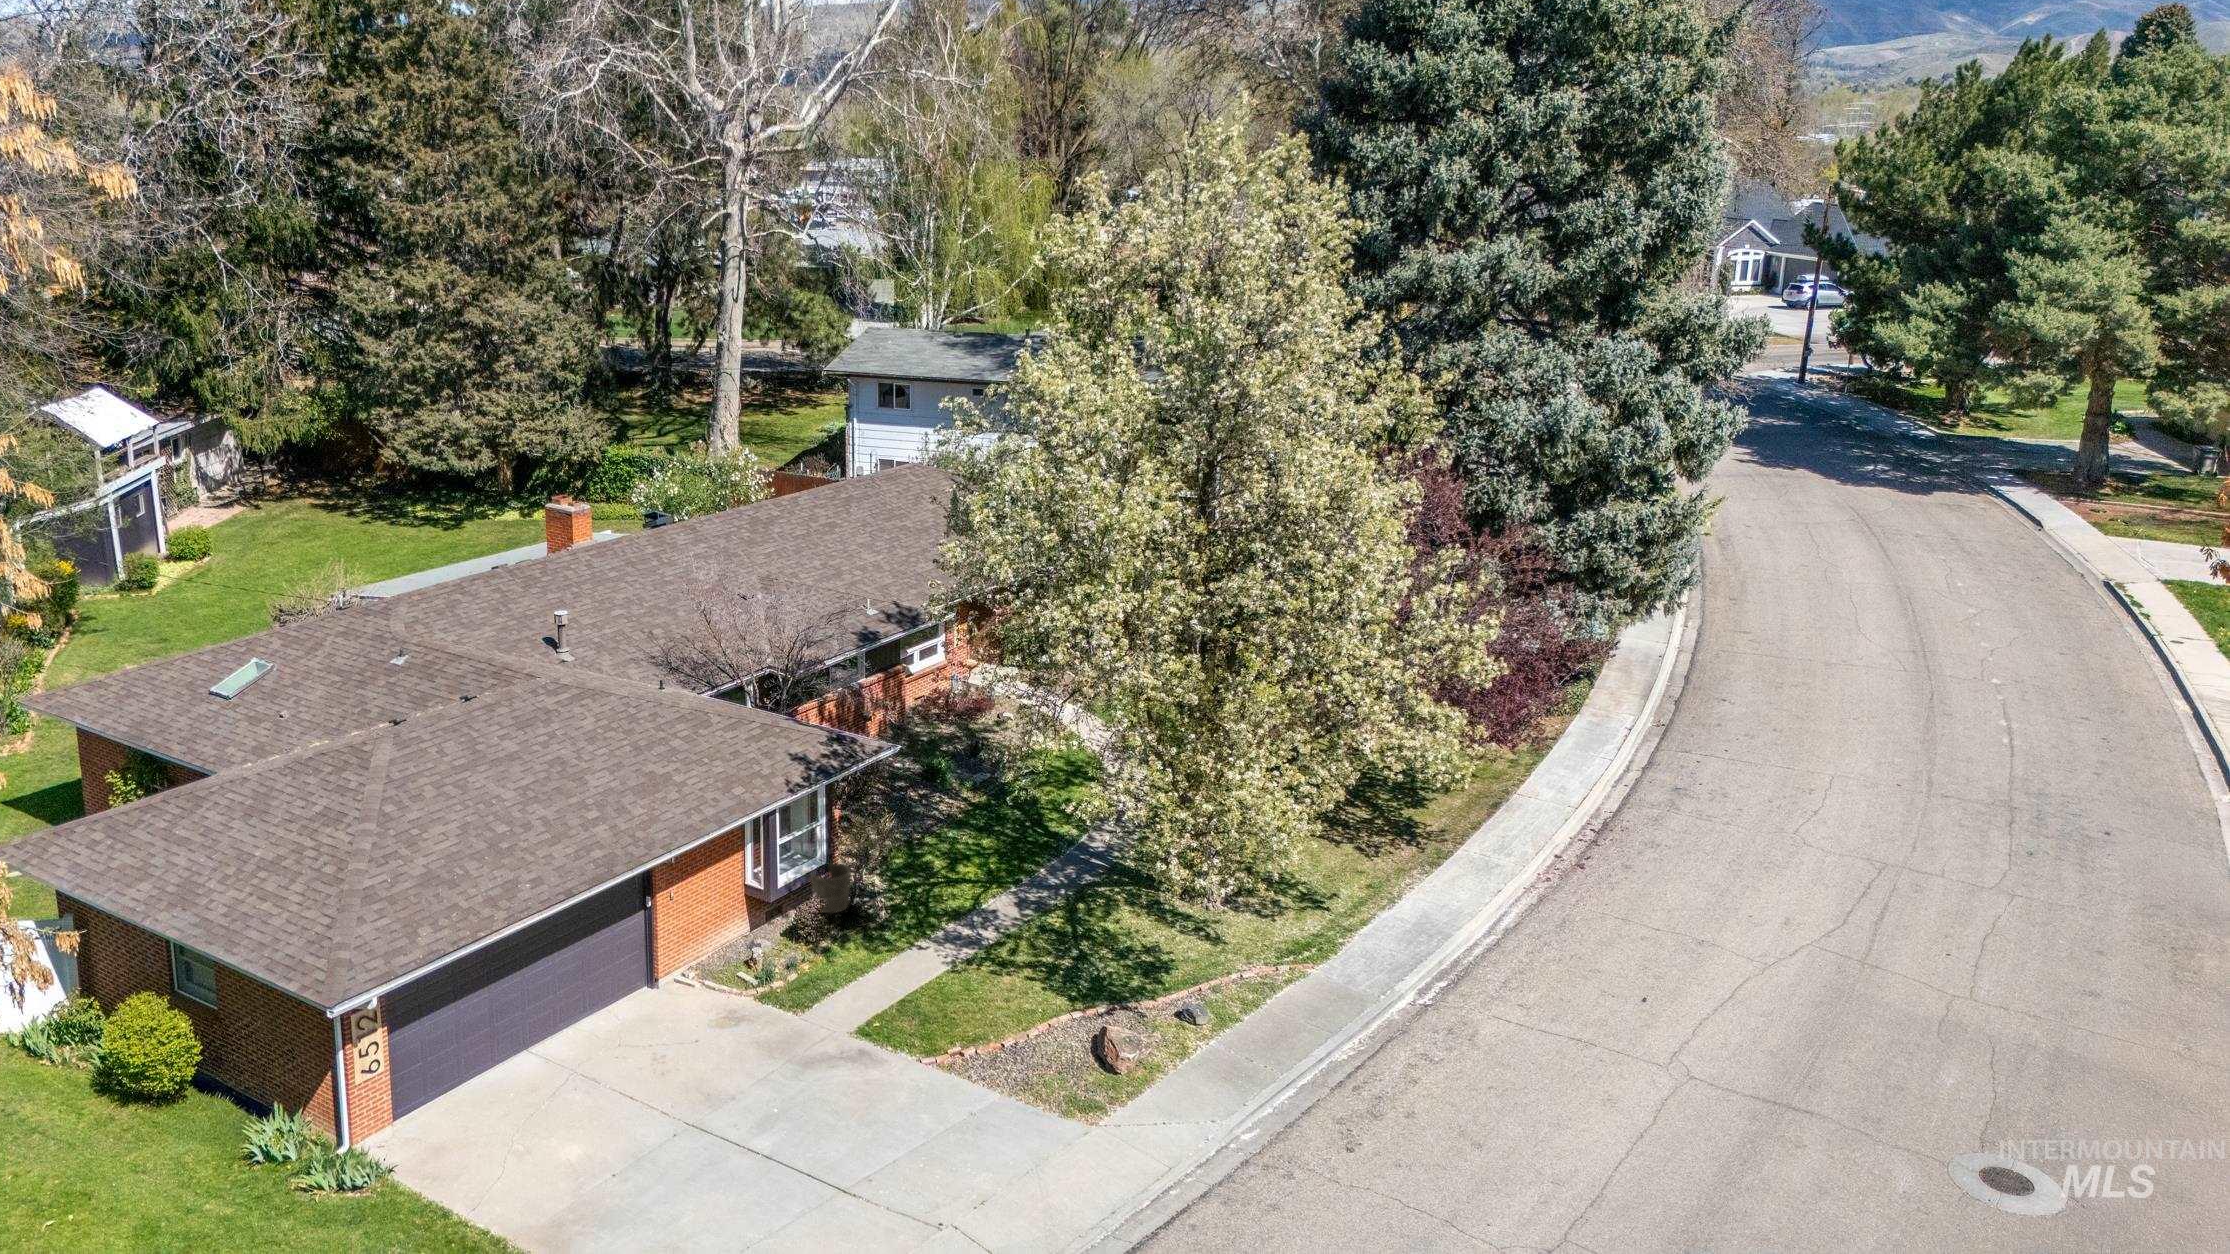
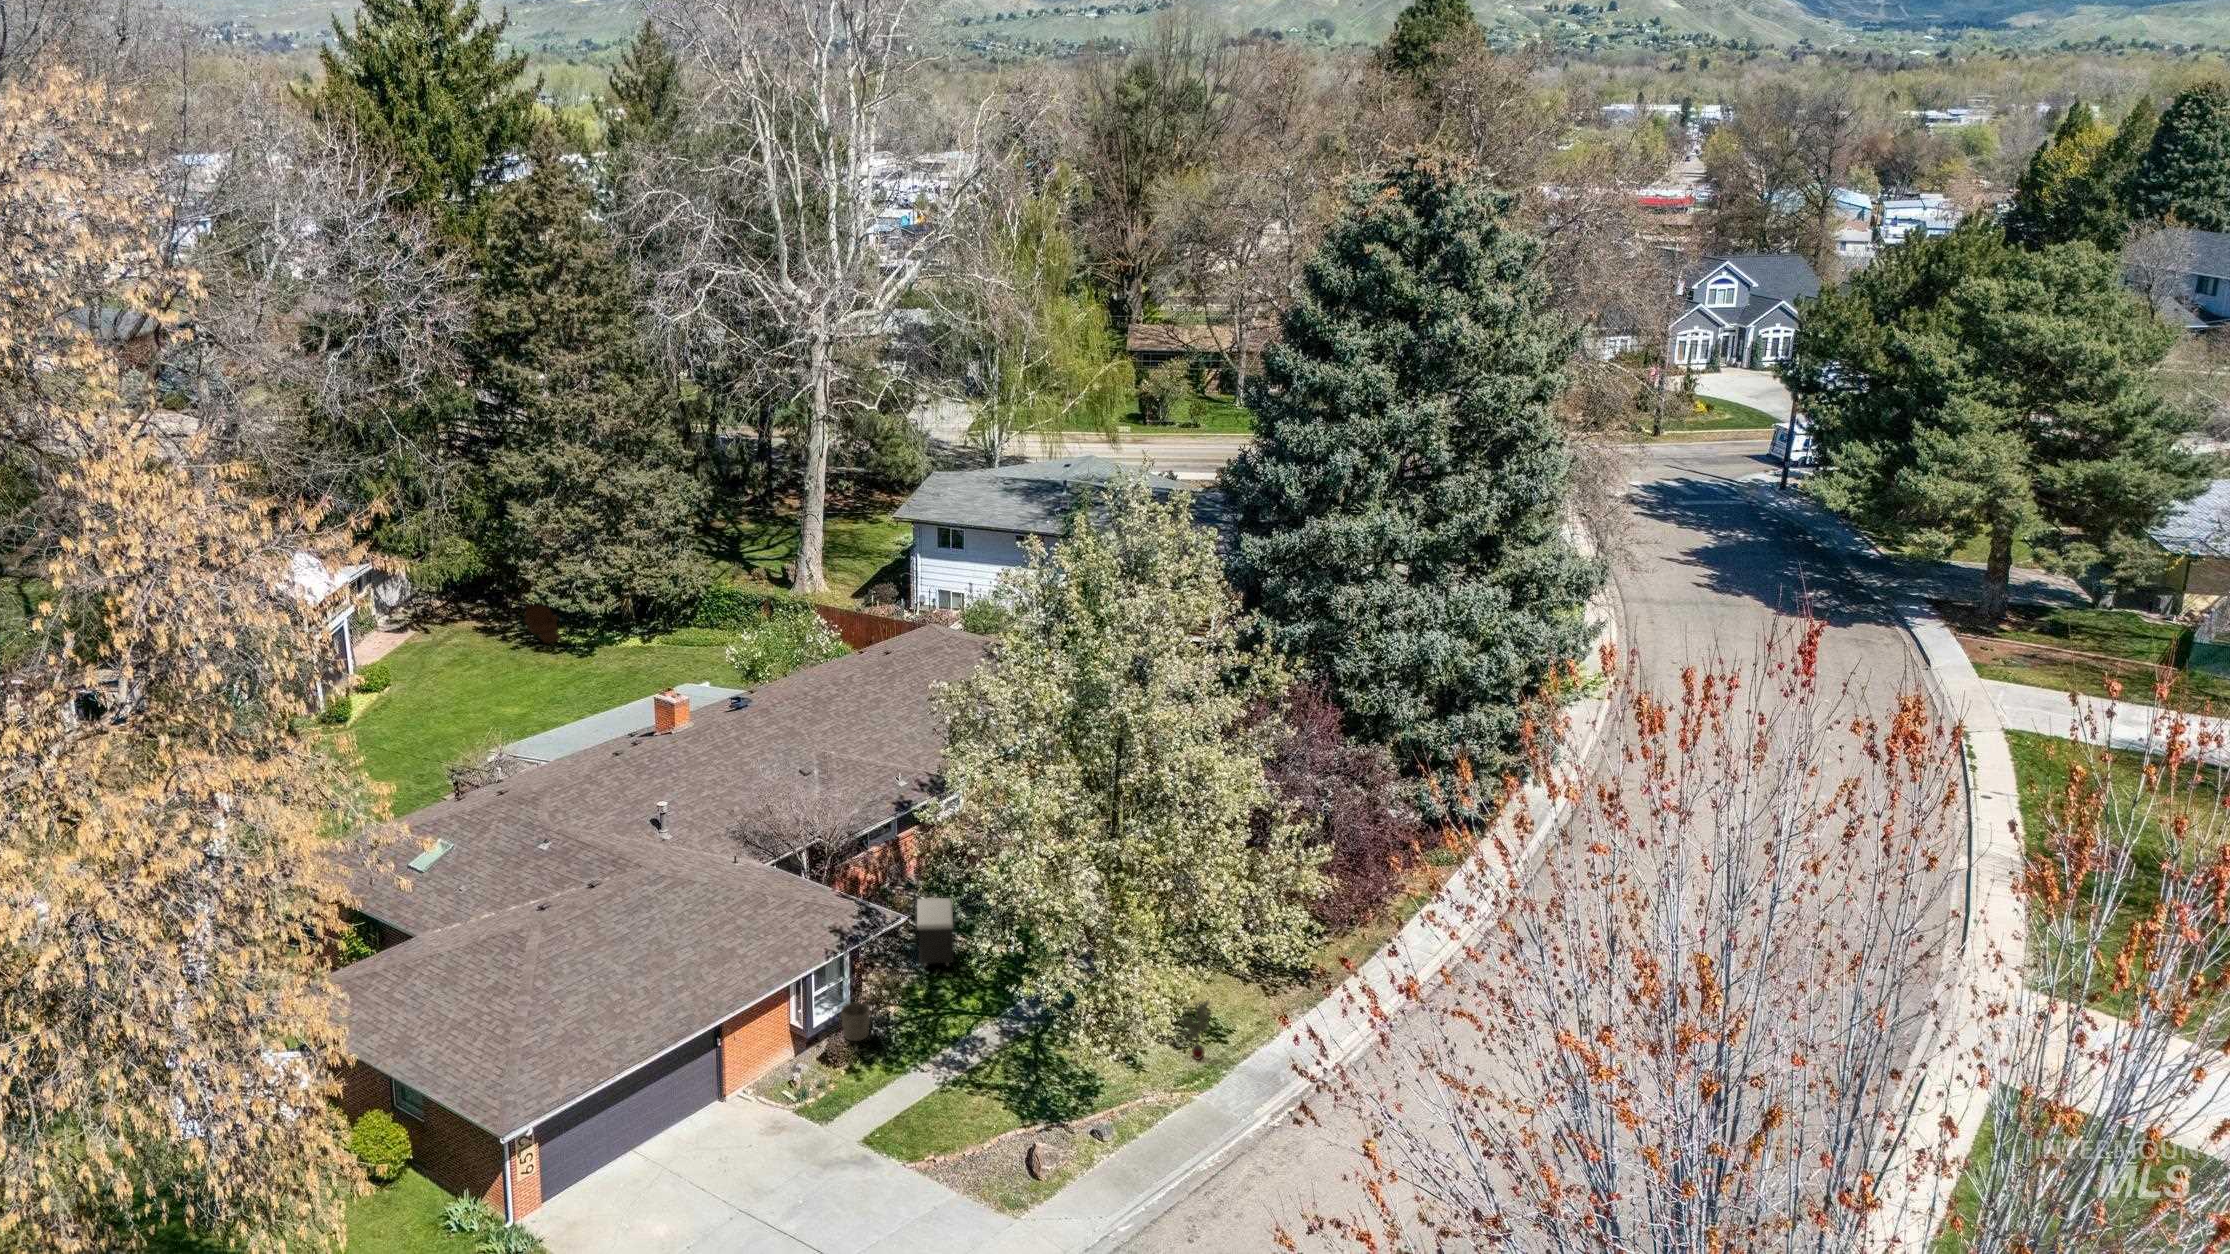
lounge chair: none [378,462,426,520] -> present [524,604,562,645]
storage bench: none [898,746,952,829] -> present [917,898,954,965]
potted tree: none [1275,844,1317,926] -> present [1182,1001,1212,1059]

